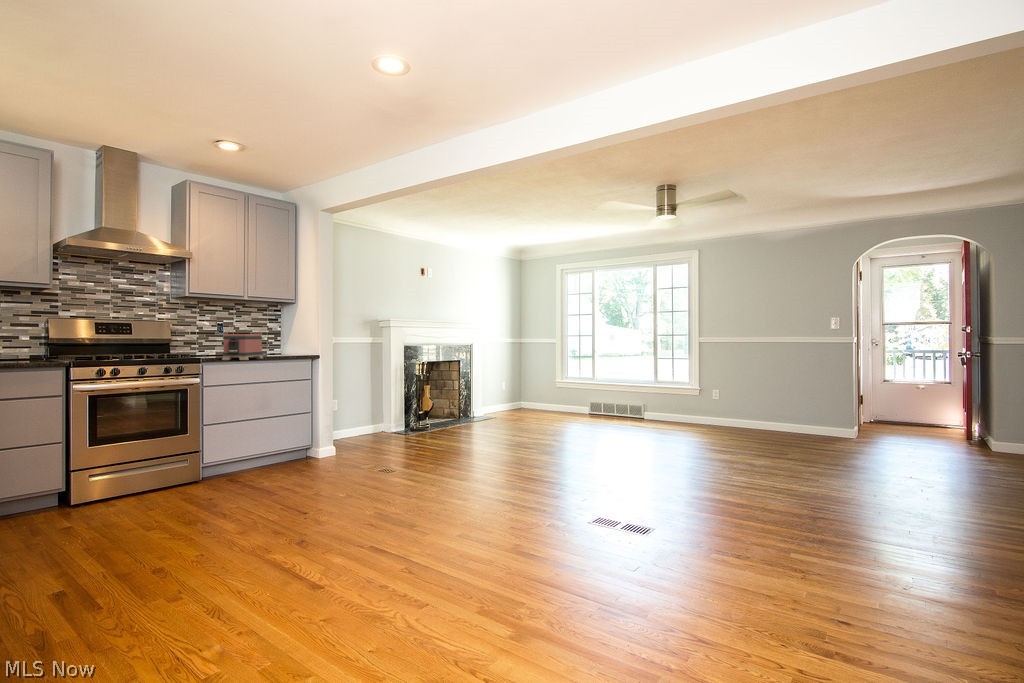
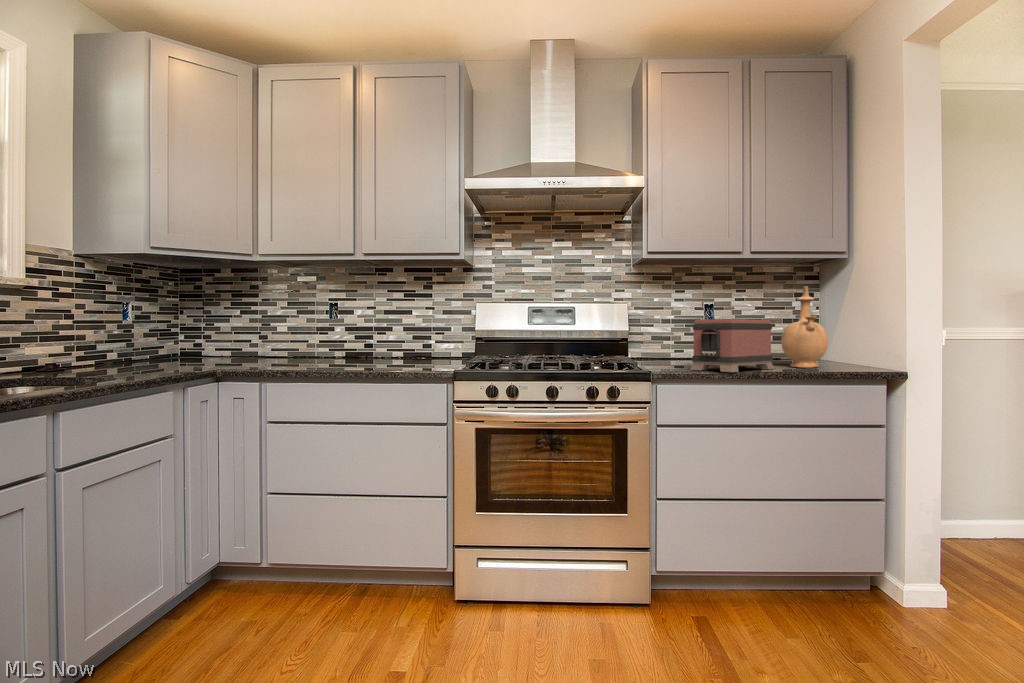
vase: none [265,318,287,357] -> present [781,286,828,368]

